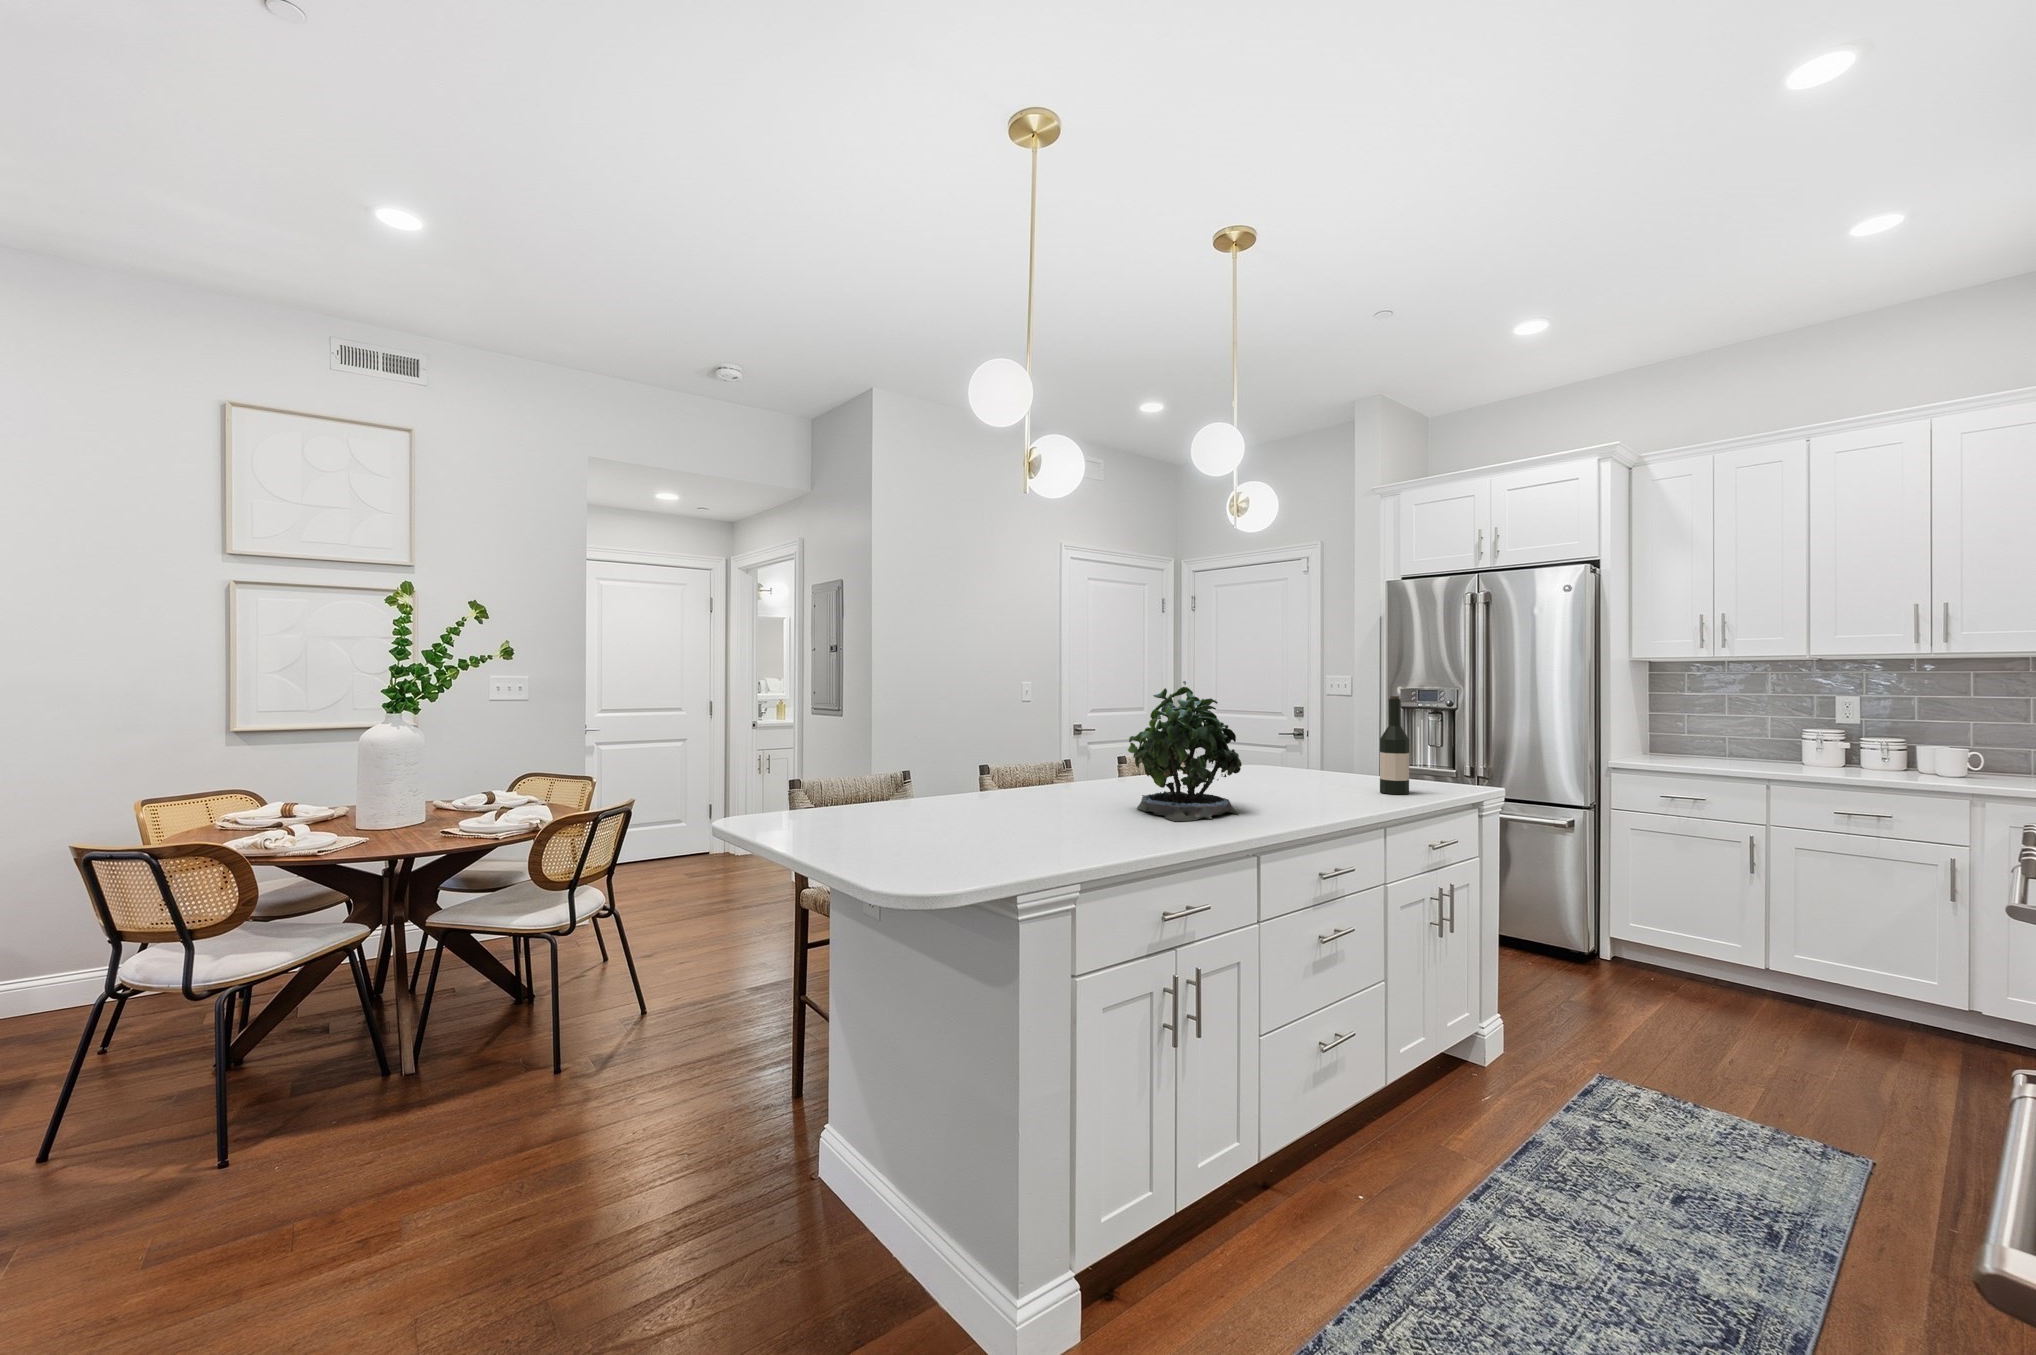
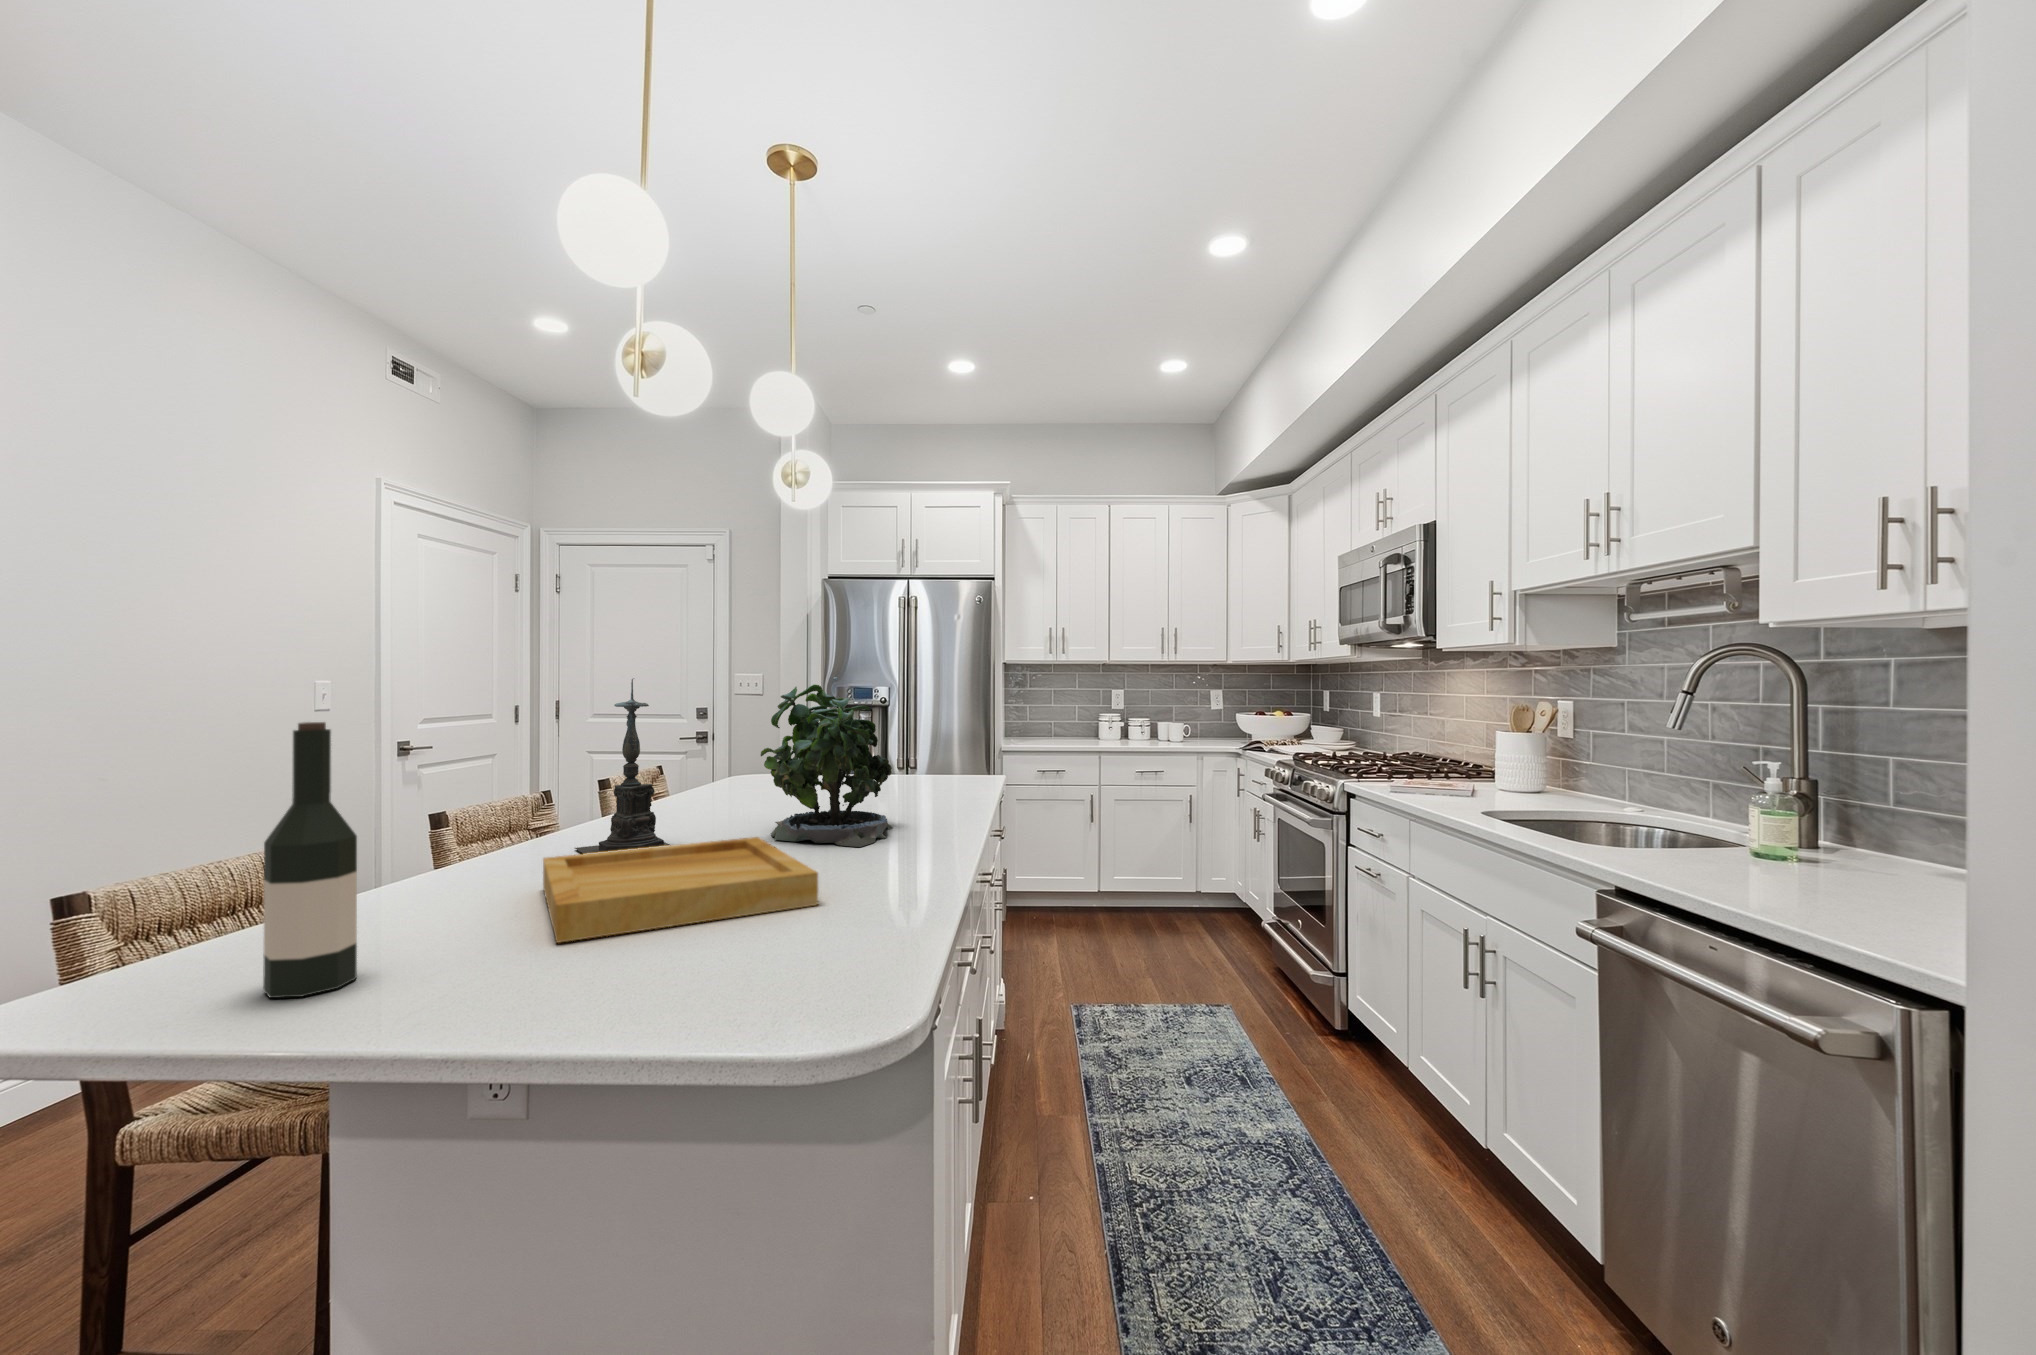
candle holder: none [1012,681,1075,807] -> present [575,679,670,854]
wine bottle: present [1380,696,1409,794] -> present [263,722,357,998]
tray: none [900,793,1087,846] -> present [543,837,818,943]

